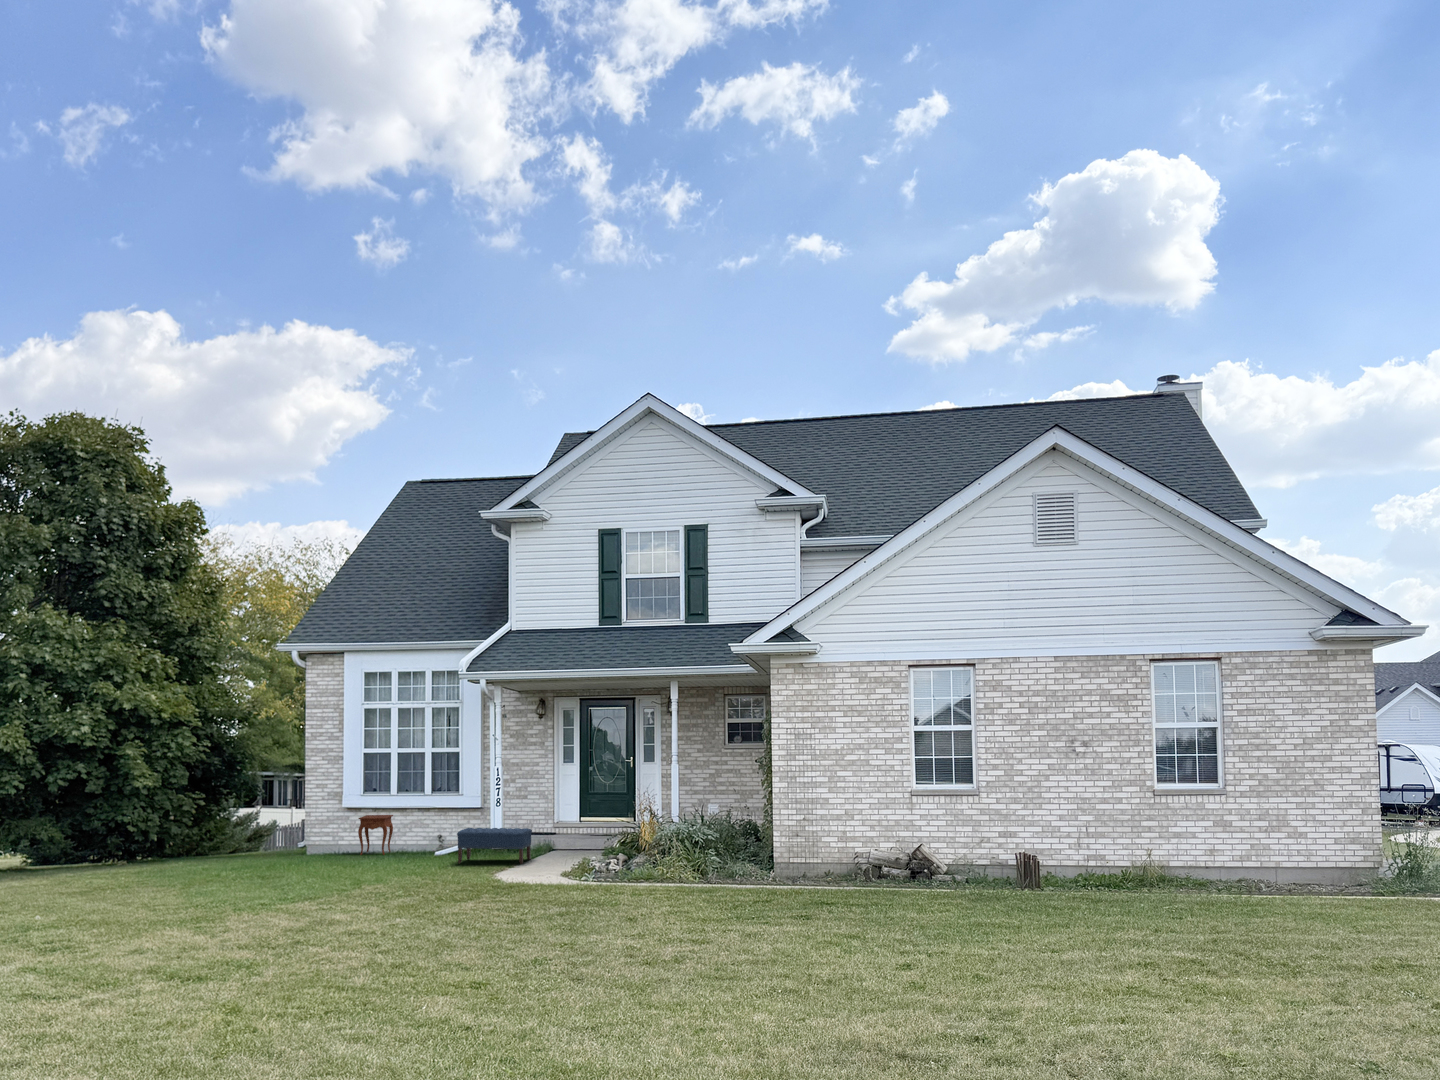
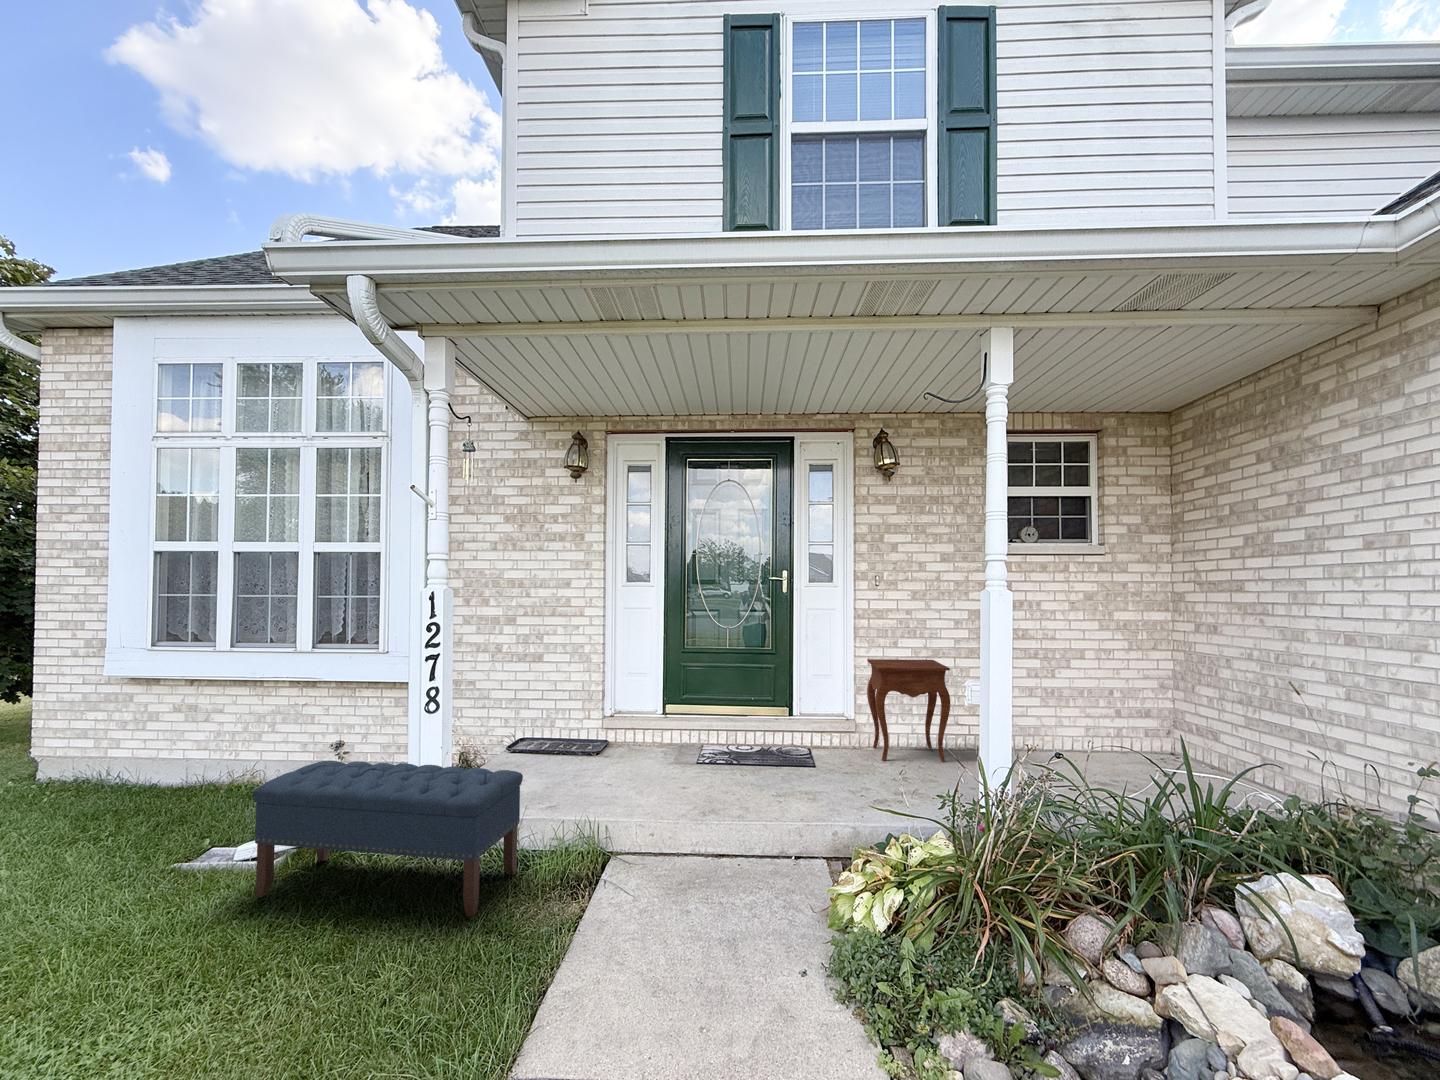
side table: present [358,815,393,855] -> present [867,659,950,762]

